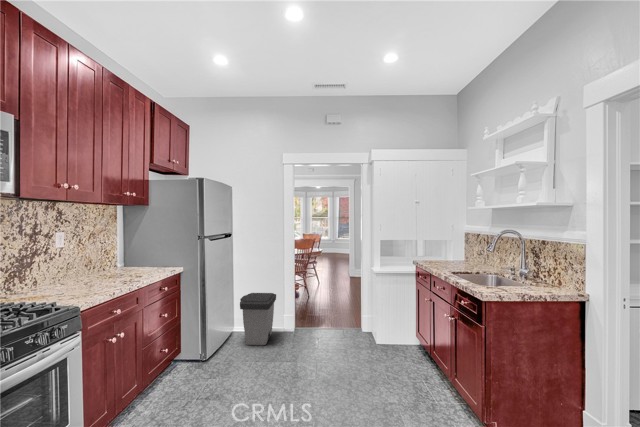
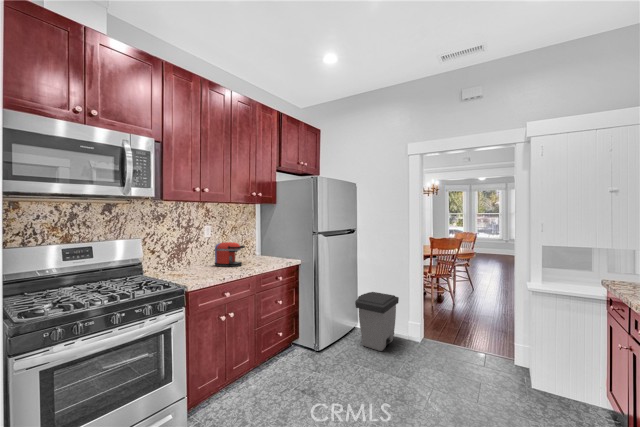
coffee maker: none [76,252,124,282] -> present [214,242,245,267]

